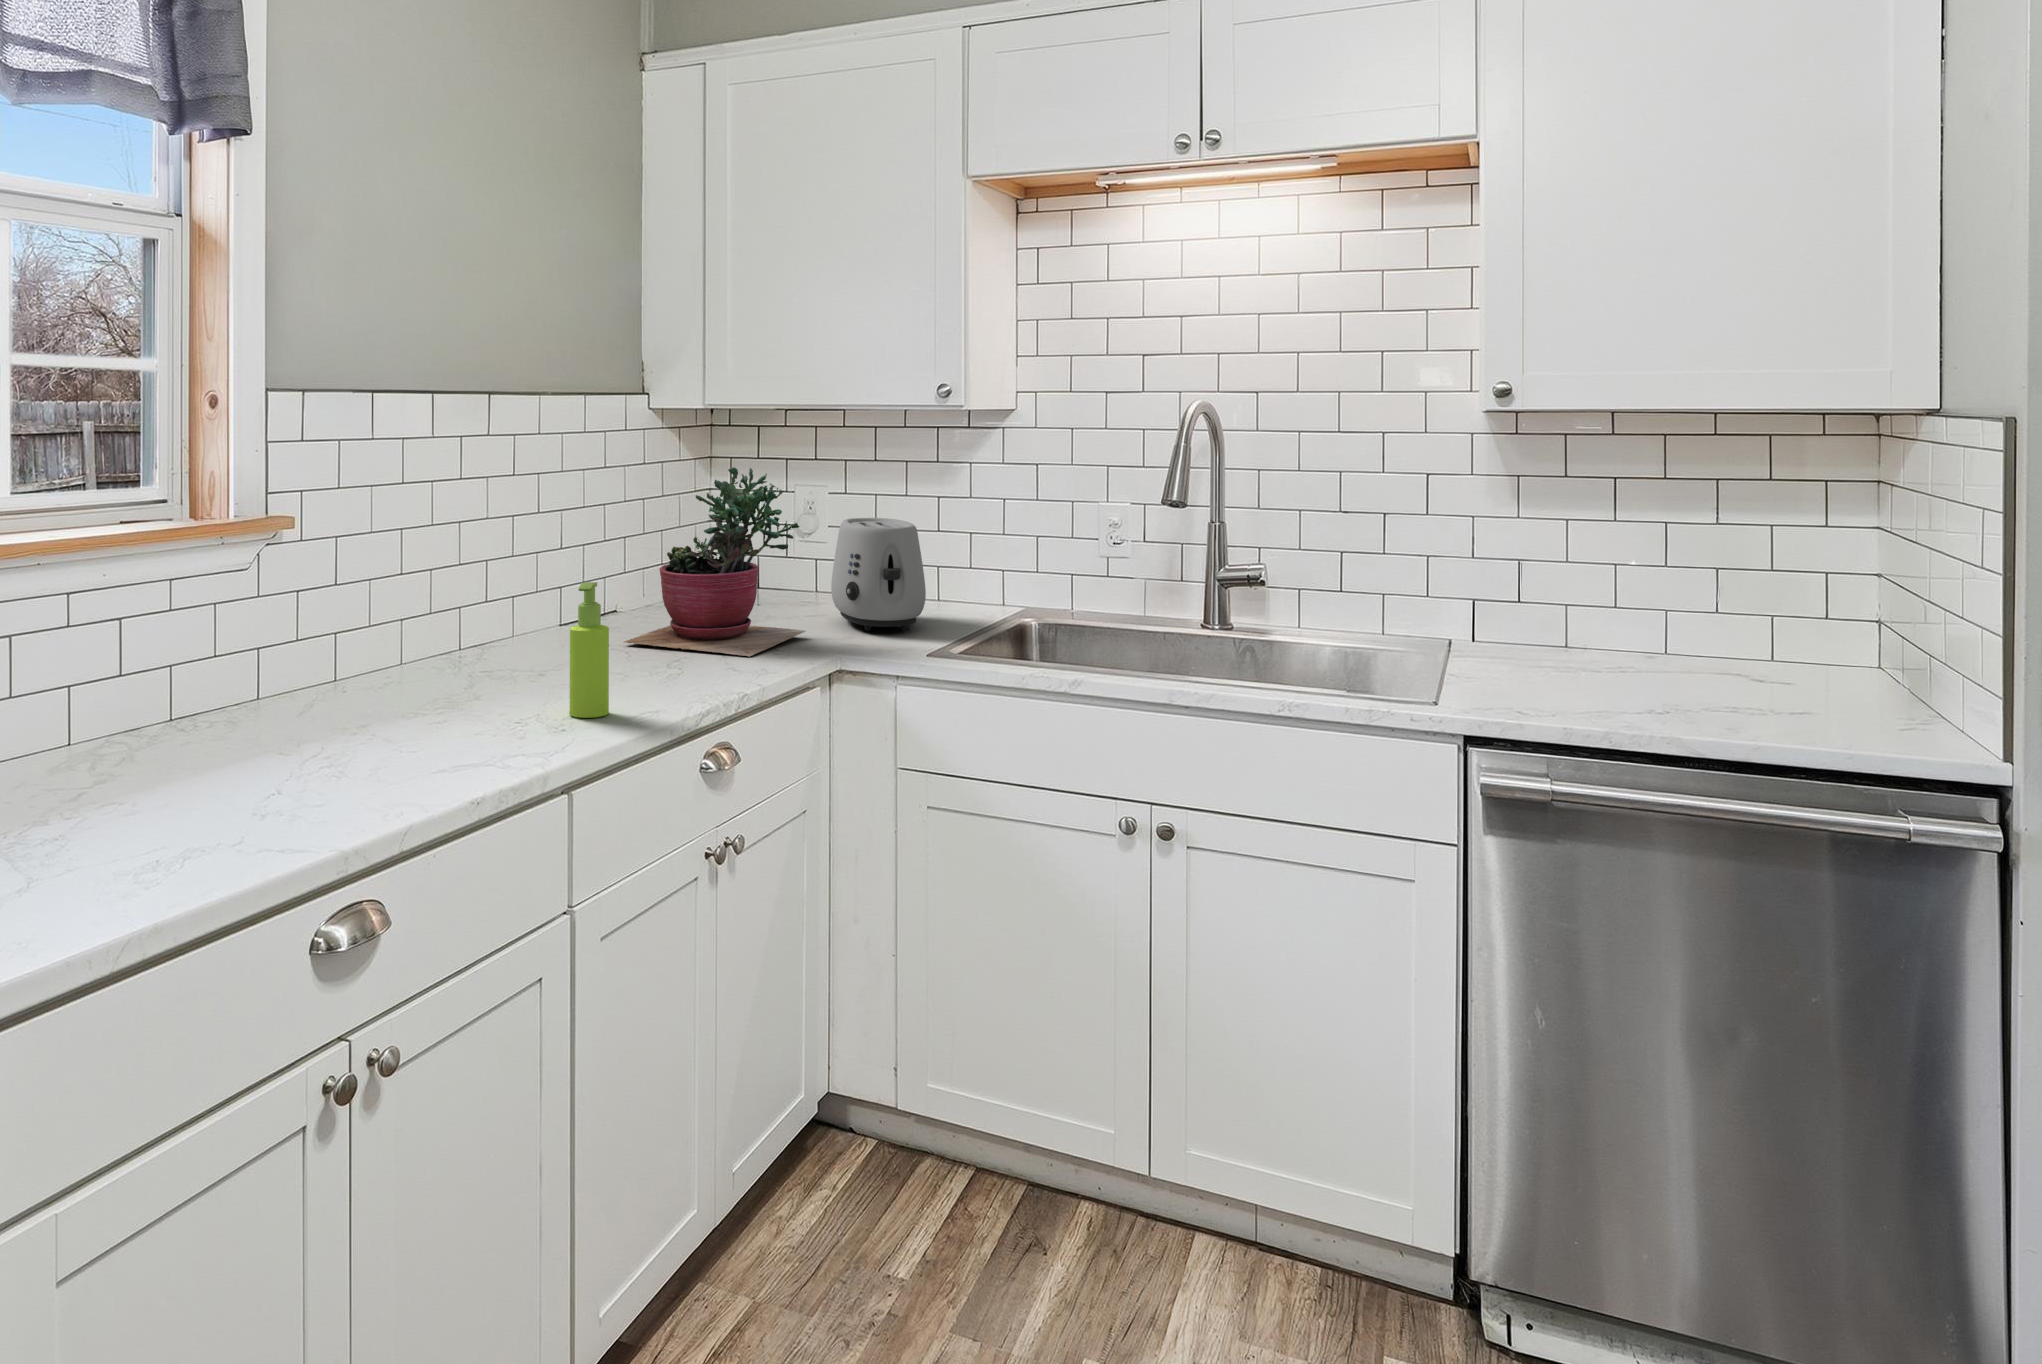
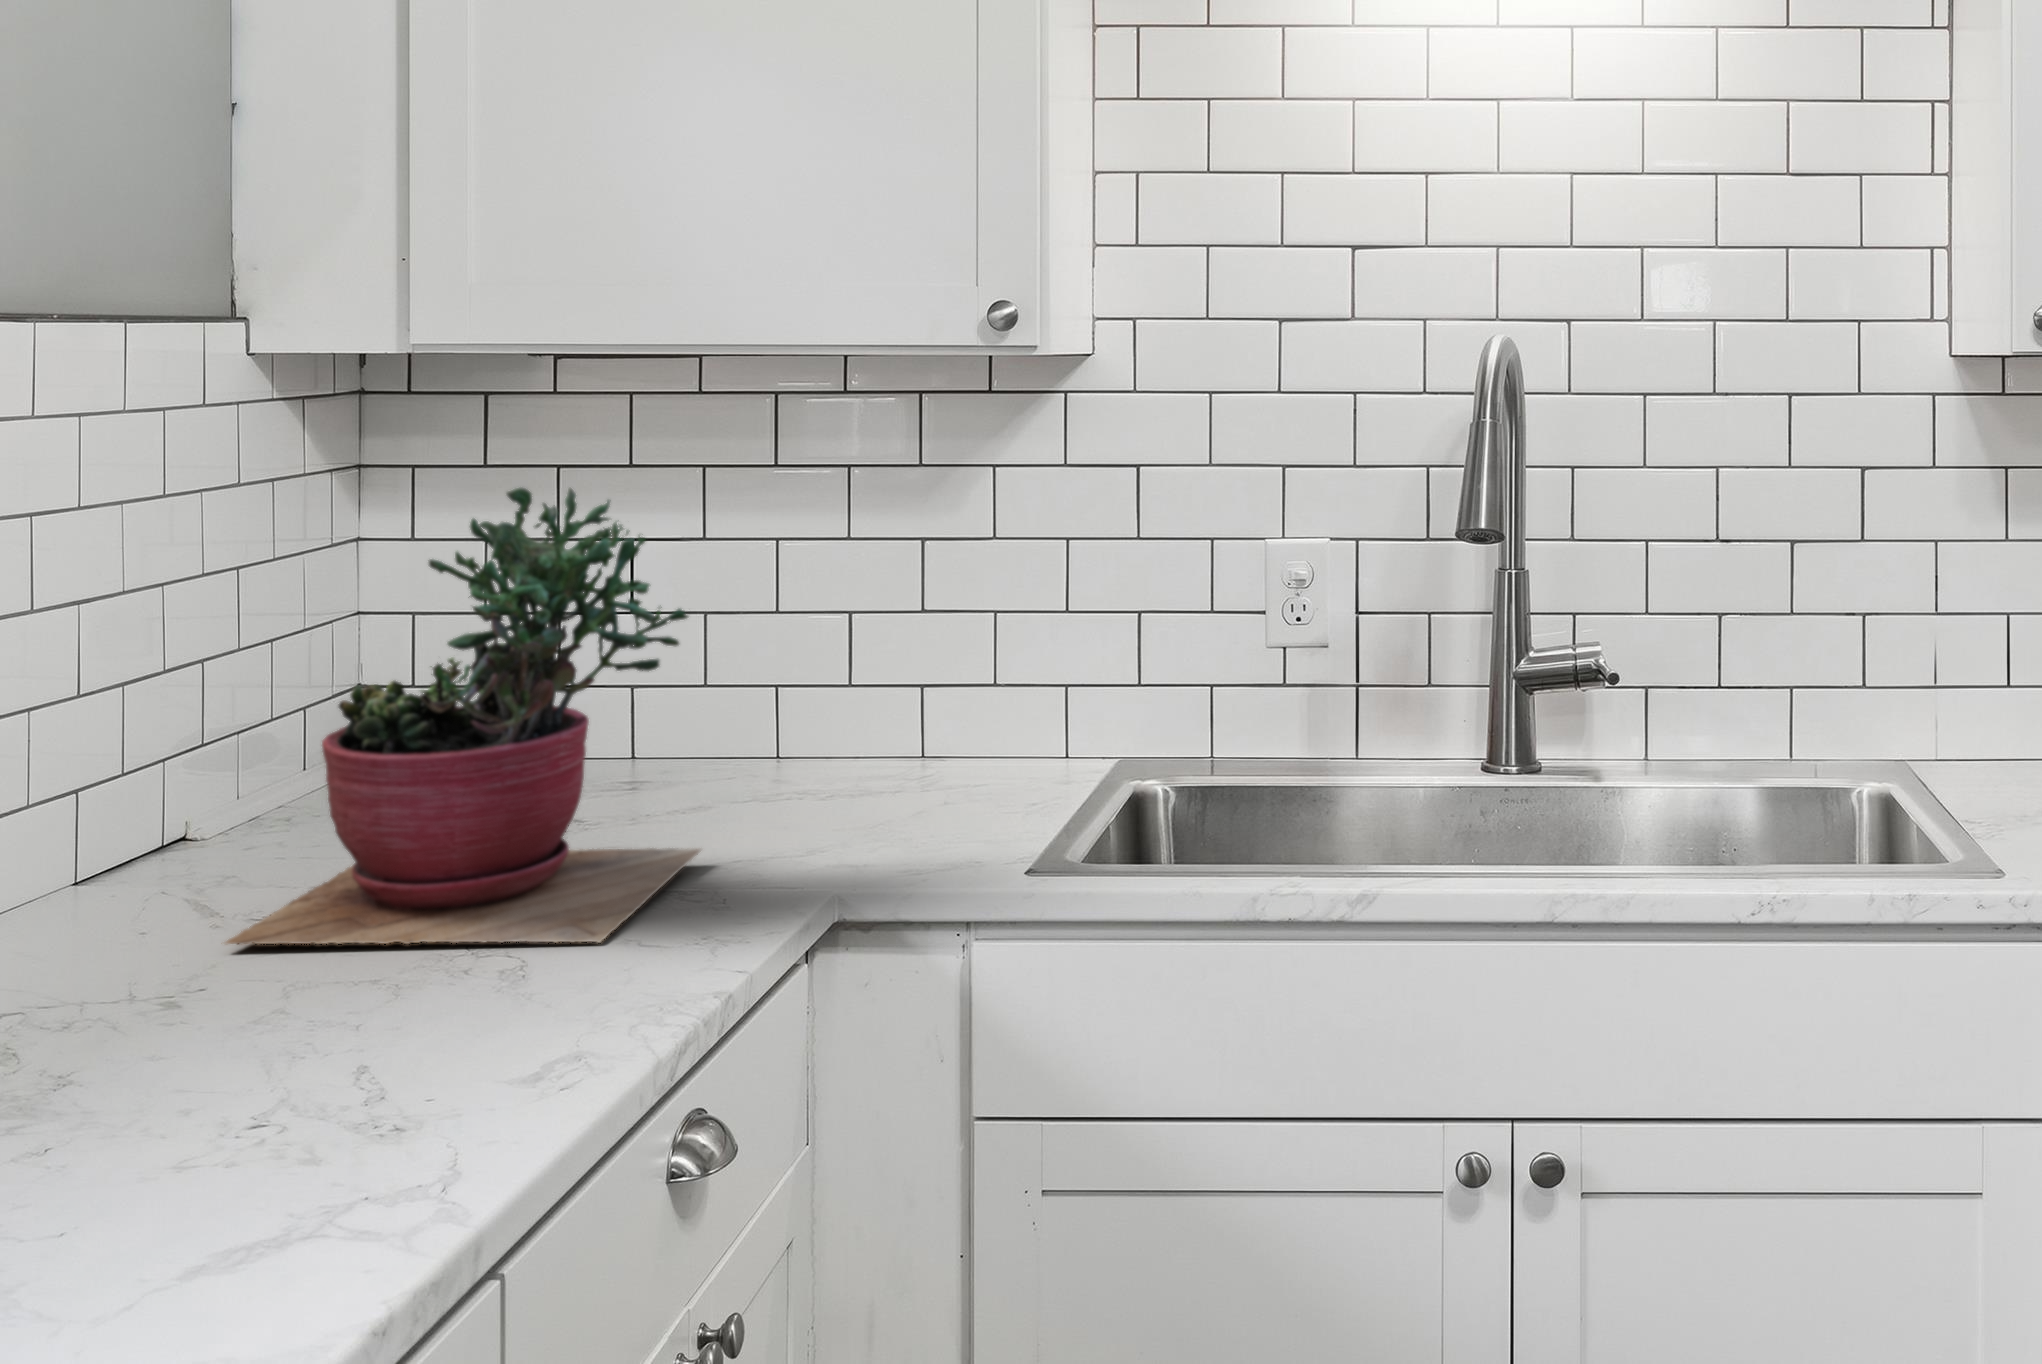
toaster: present [831,518,926,631] -> none [726,579,953,829]
soap dispenser: present [570,582,609,718] -> none [159,855,294,1270]

